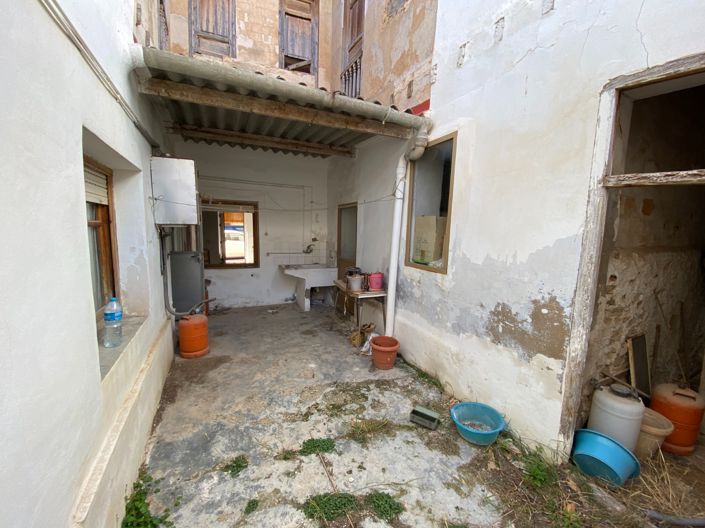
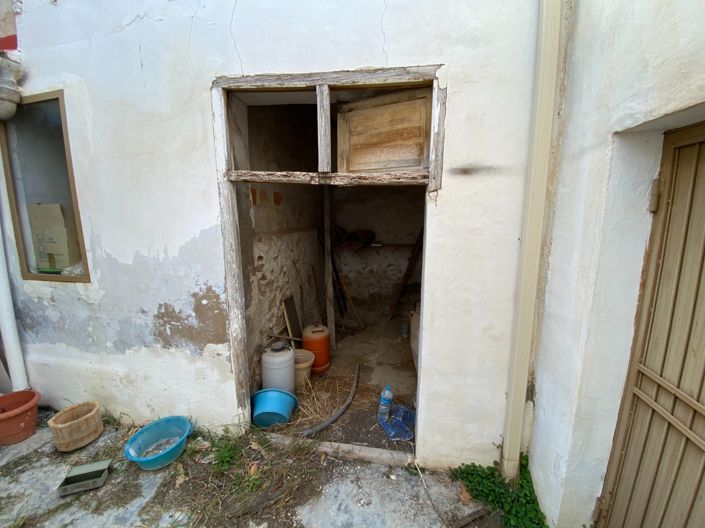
wooden bucket: none [404,361,434,394] -> present [48,401,103,451]

